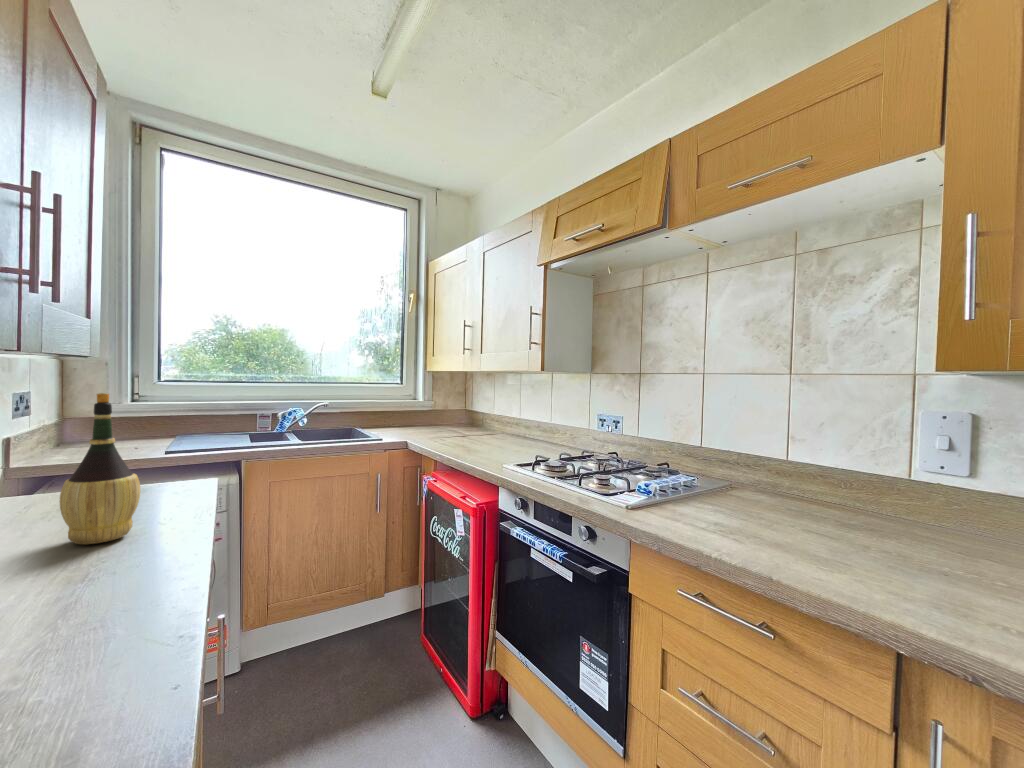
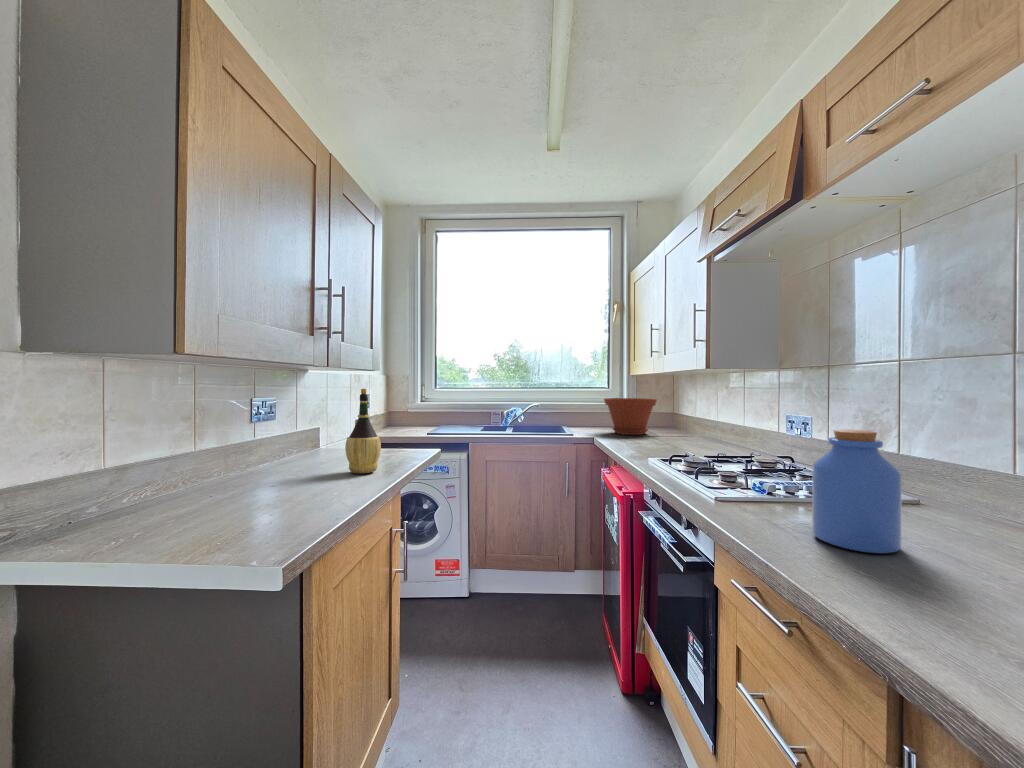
plant pot: none [411,396,467,436] -> present [604,398,657,435]
jar: none [730,438,799,541] -> present [812,429,902,553]

